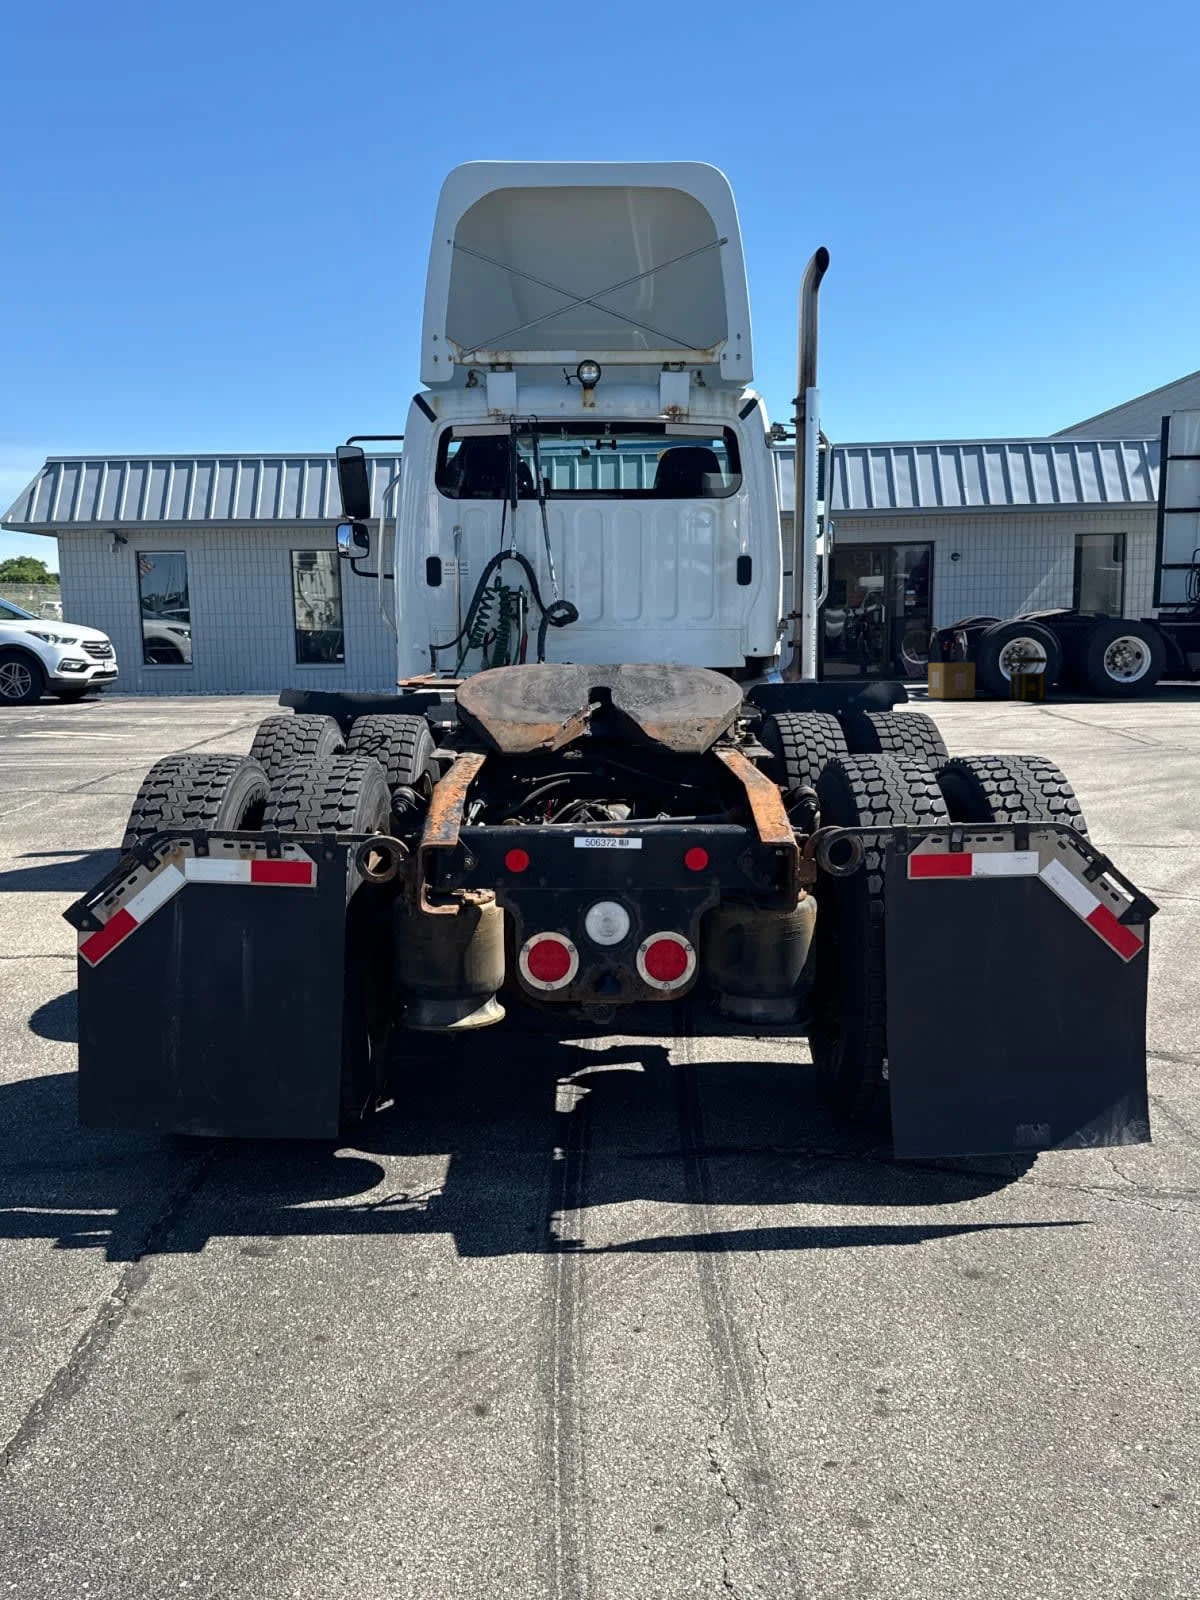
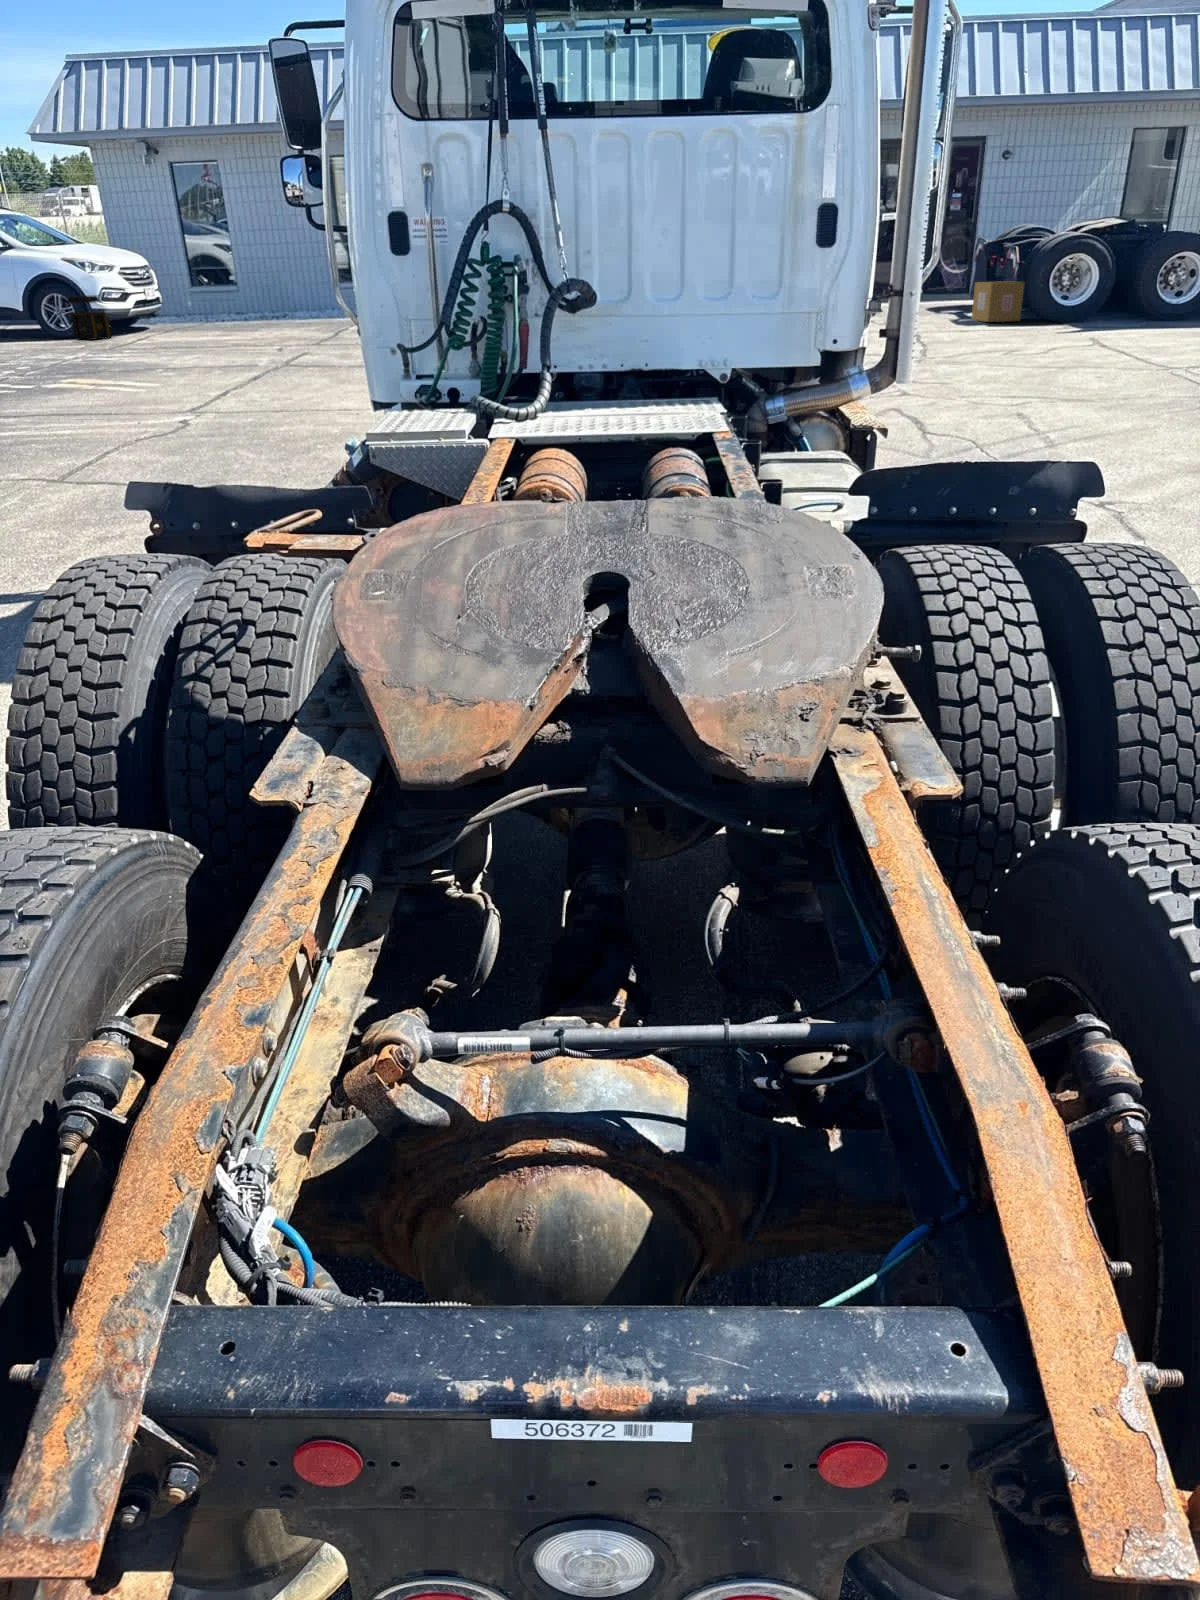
toolbox: present [1009,657,1047,700] -> present [67,296,112,340]

